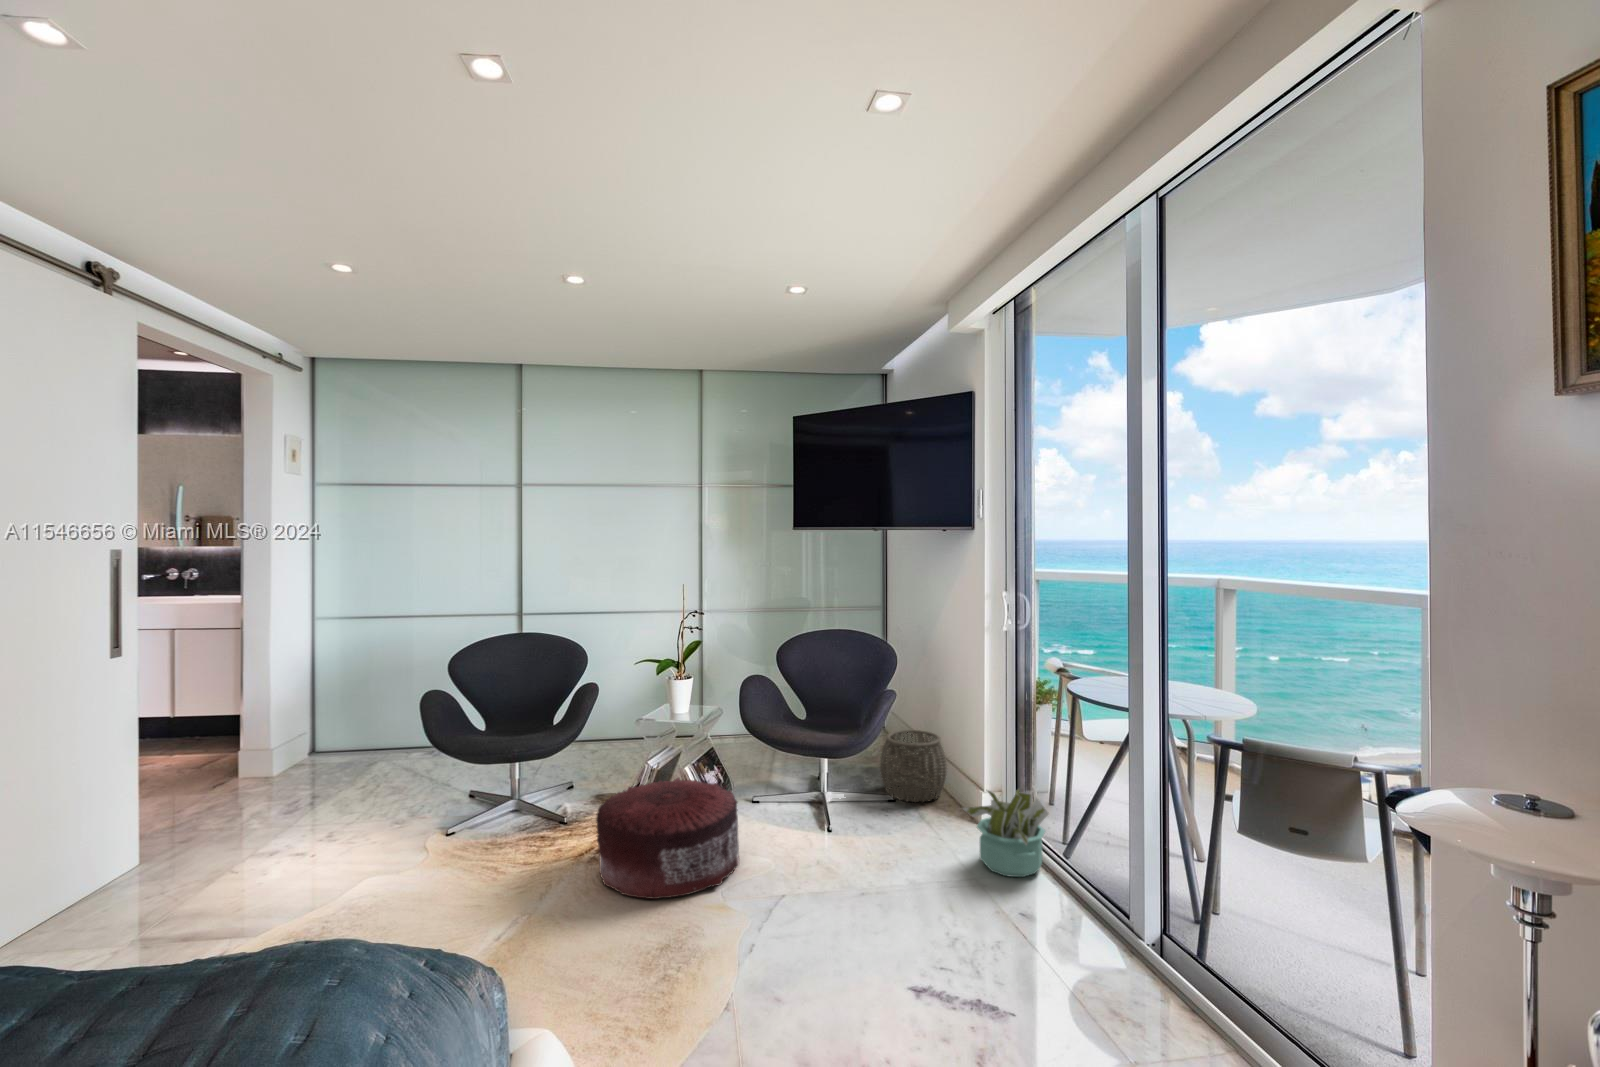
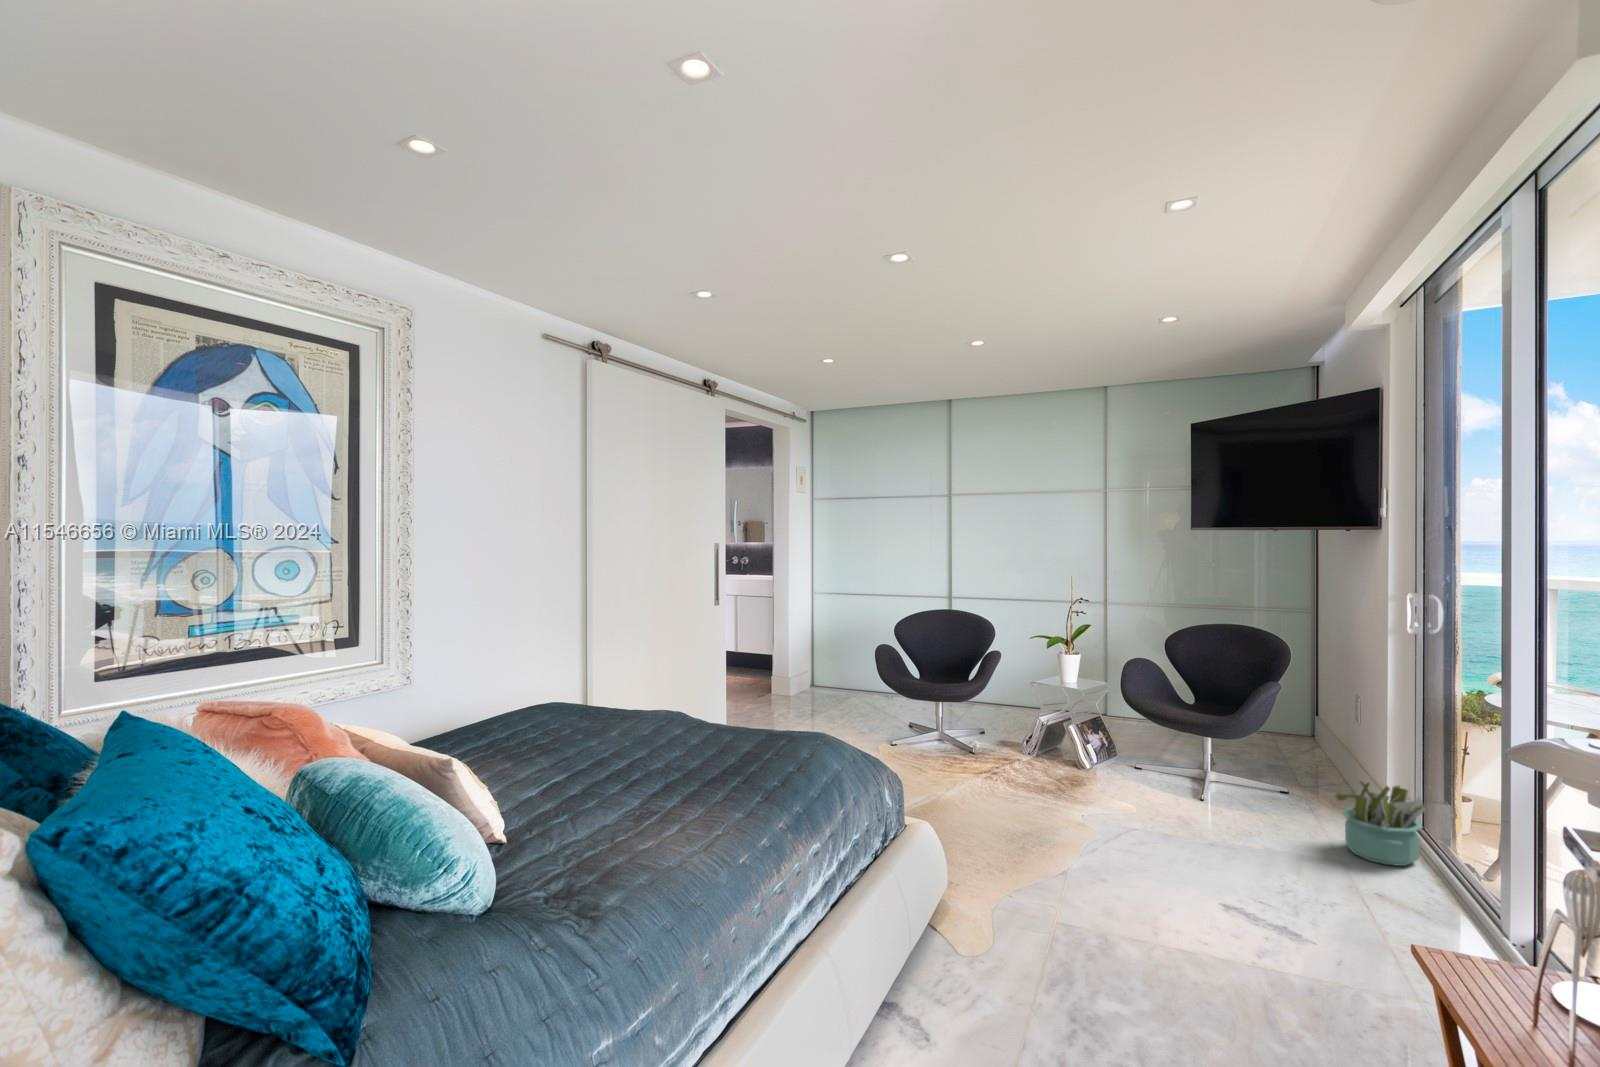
woven basket: present [880,730,947,802] -> none [1267,725,1346,795]
pouf: present [596,778,739,899] -> none [987,728,1105,810]

